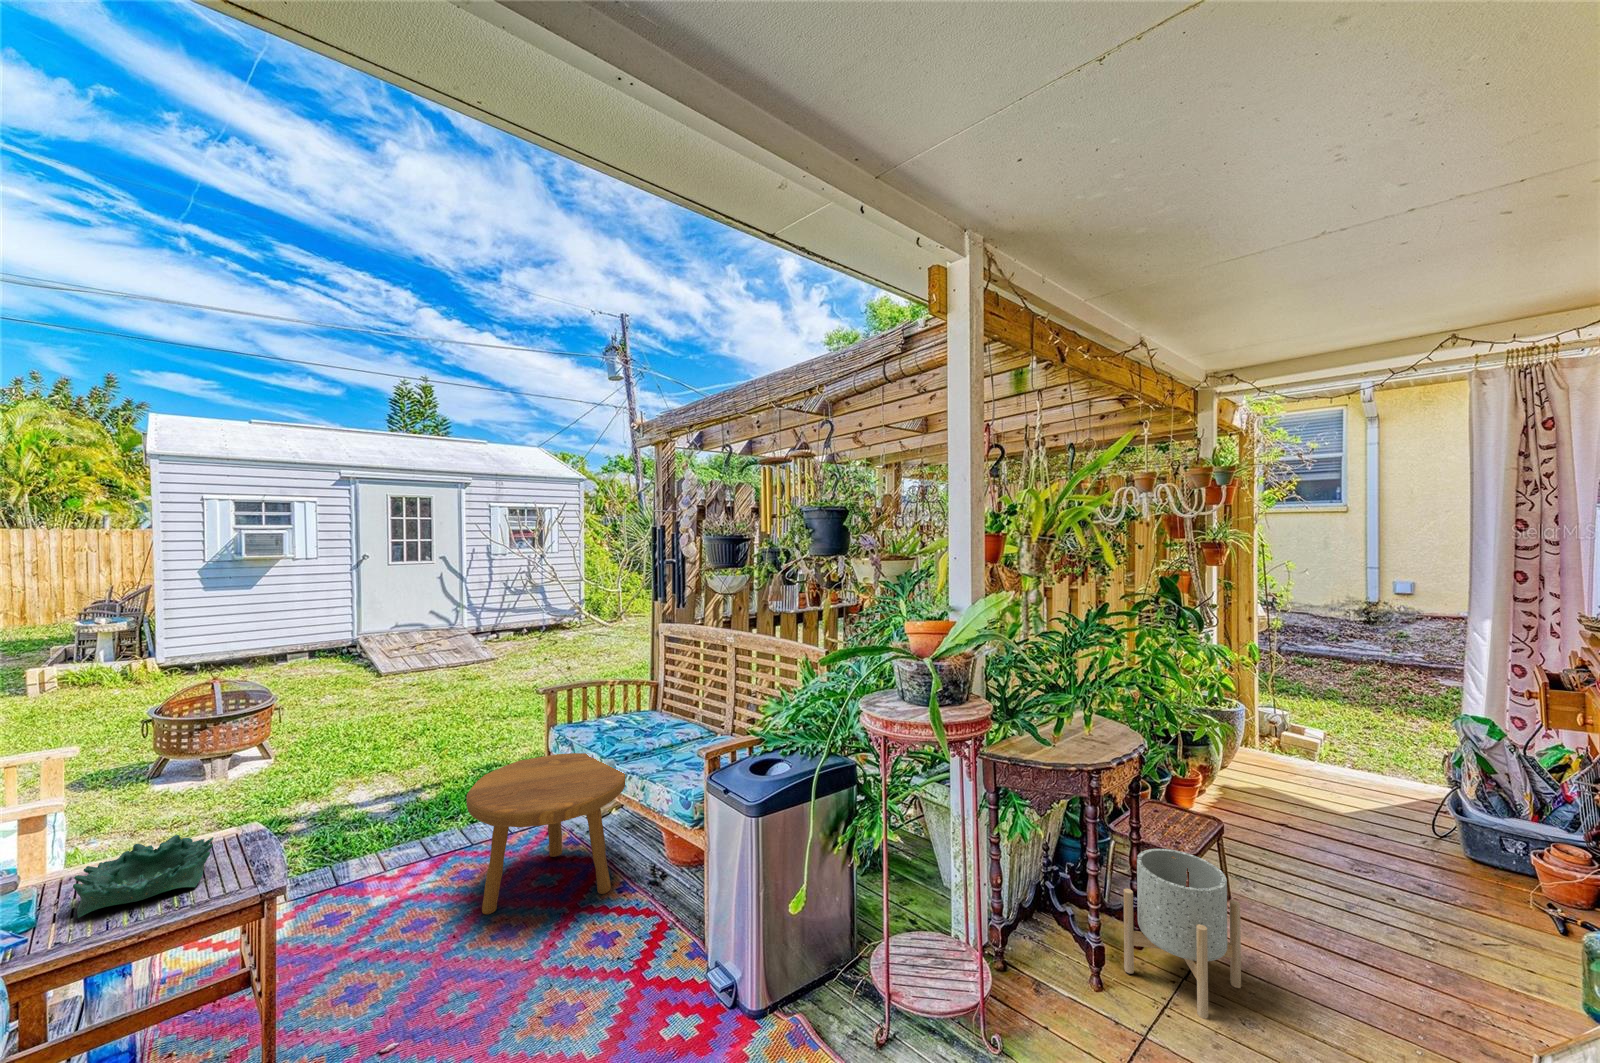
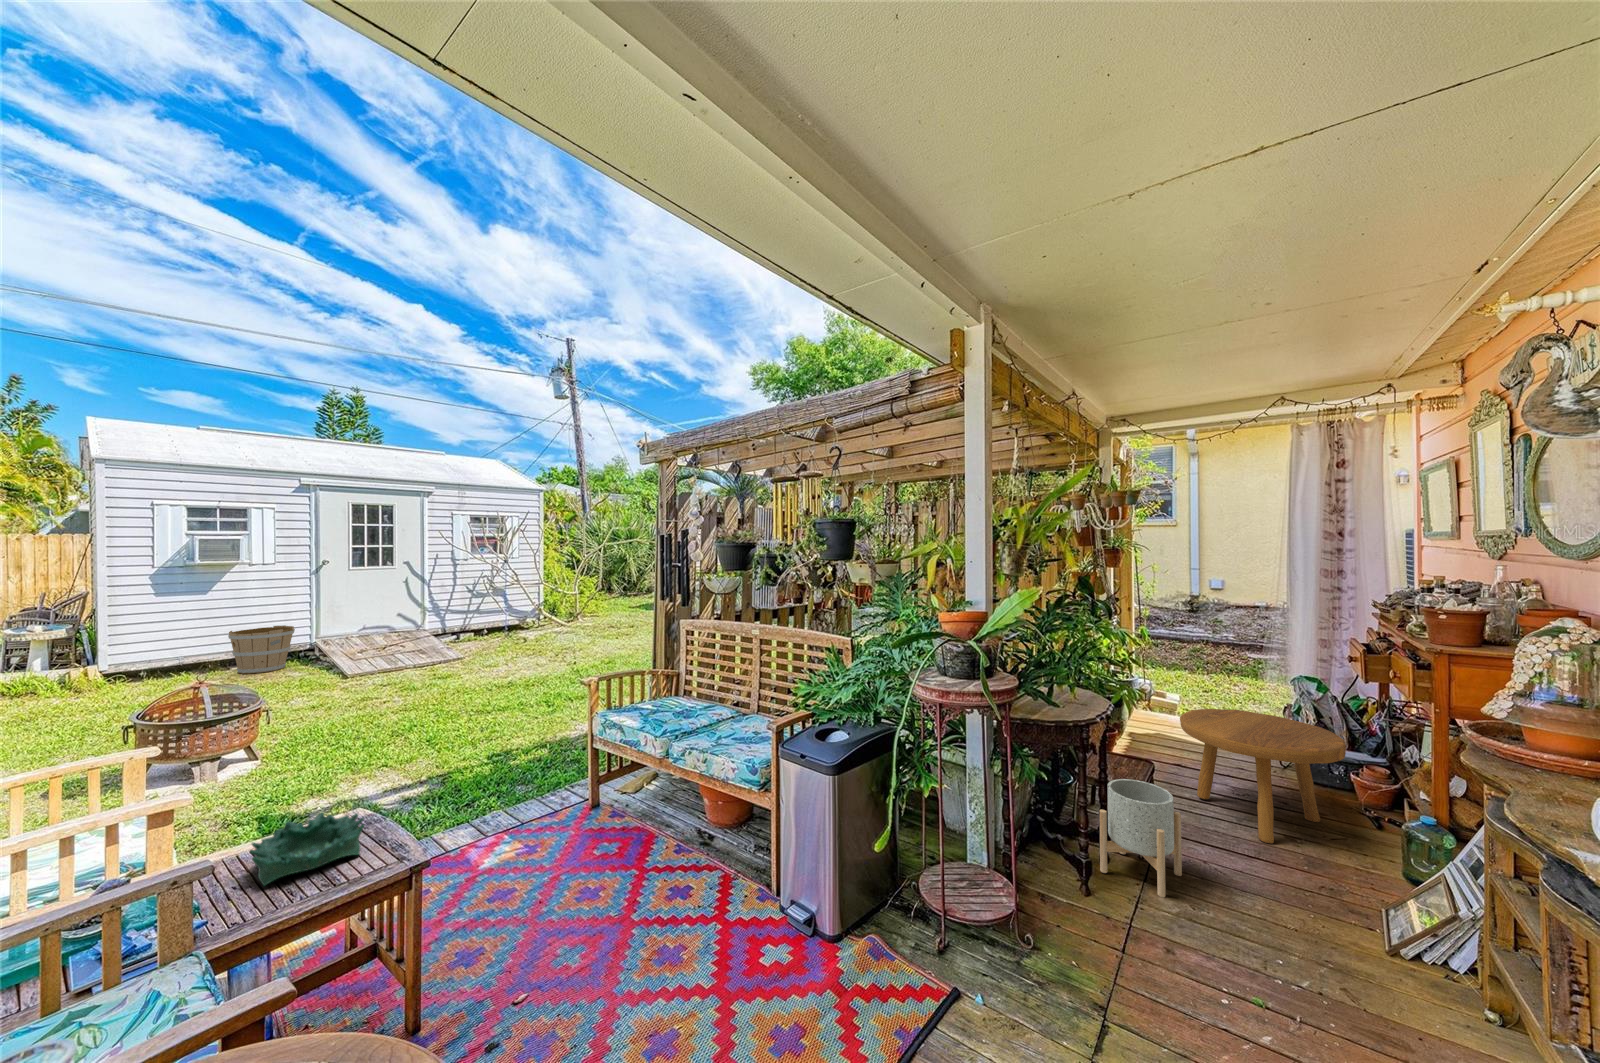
wooden bucket: none [272,620,334,667] -> present [228,625,295,674]
footstool: present [466,753,625,914] -> present [1180,709,1346,843]

